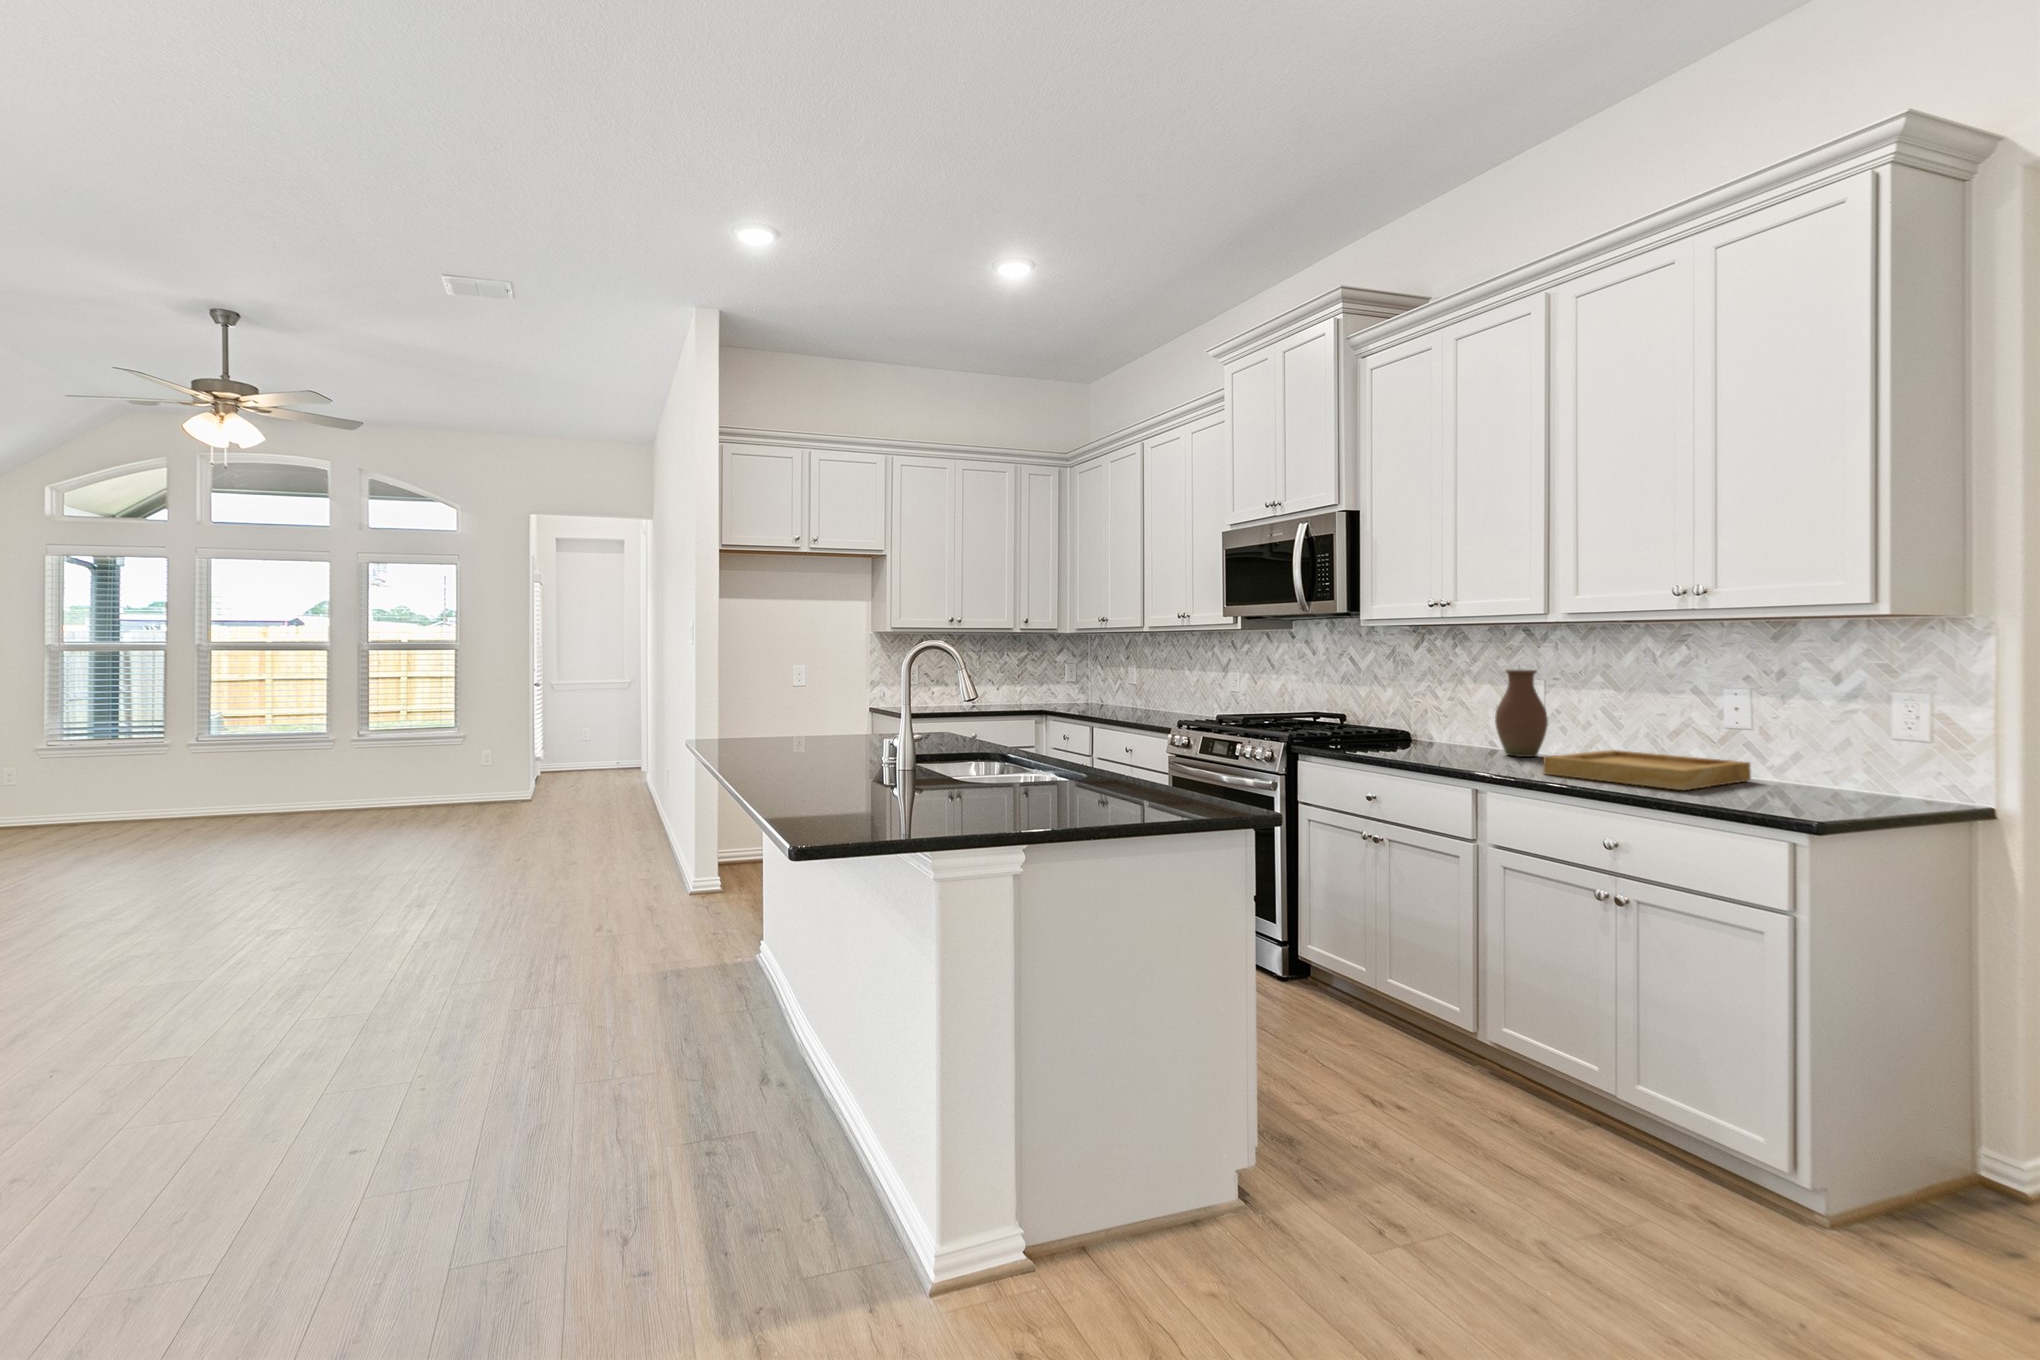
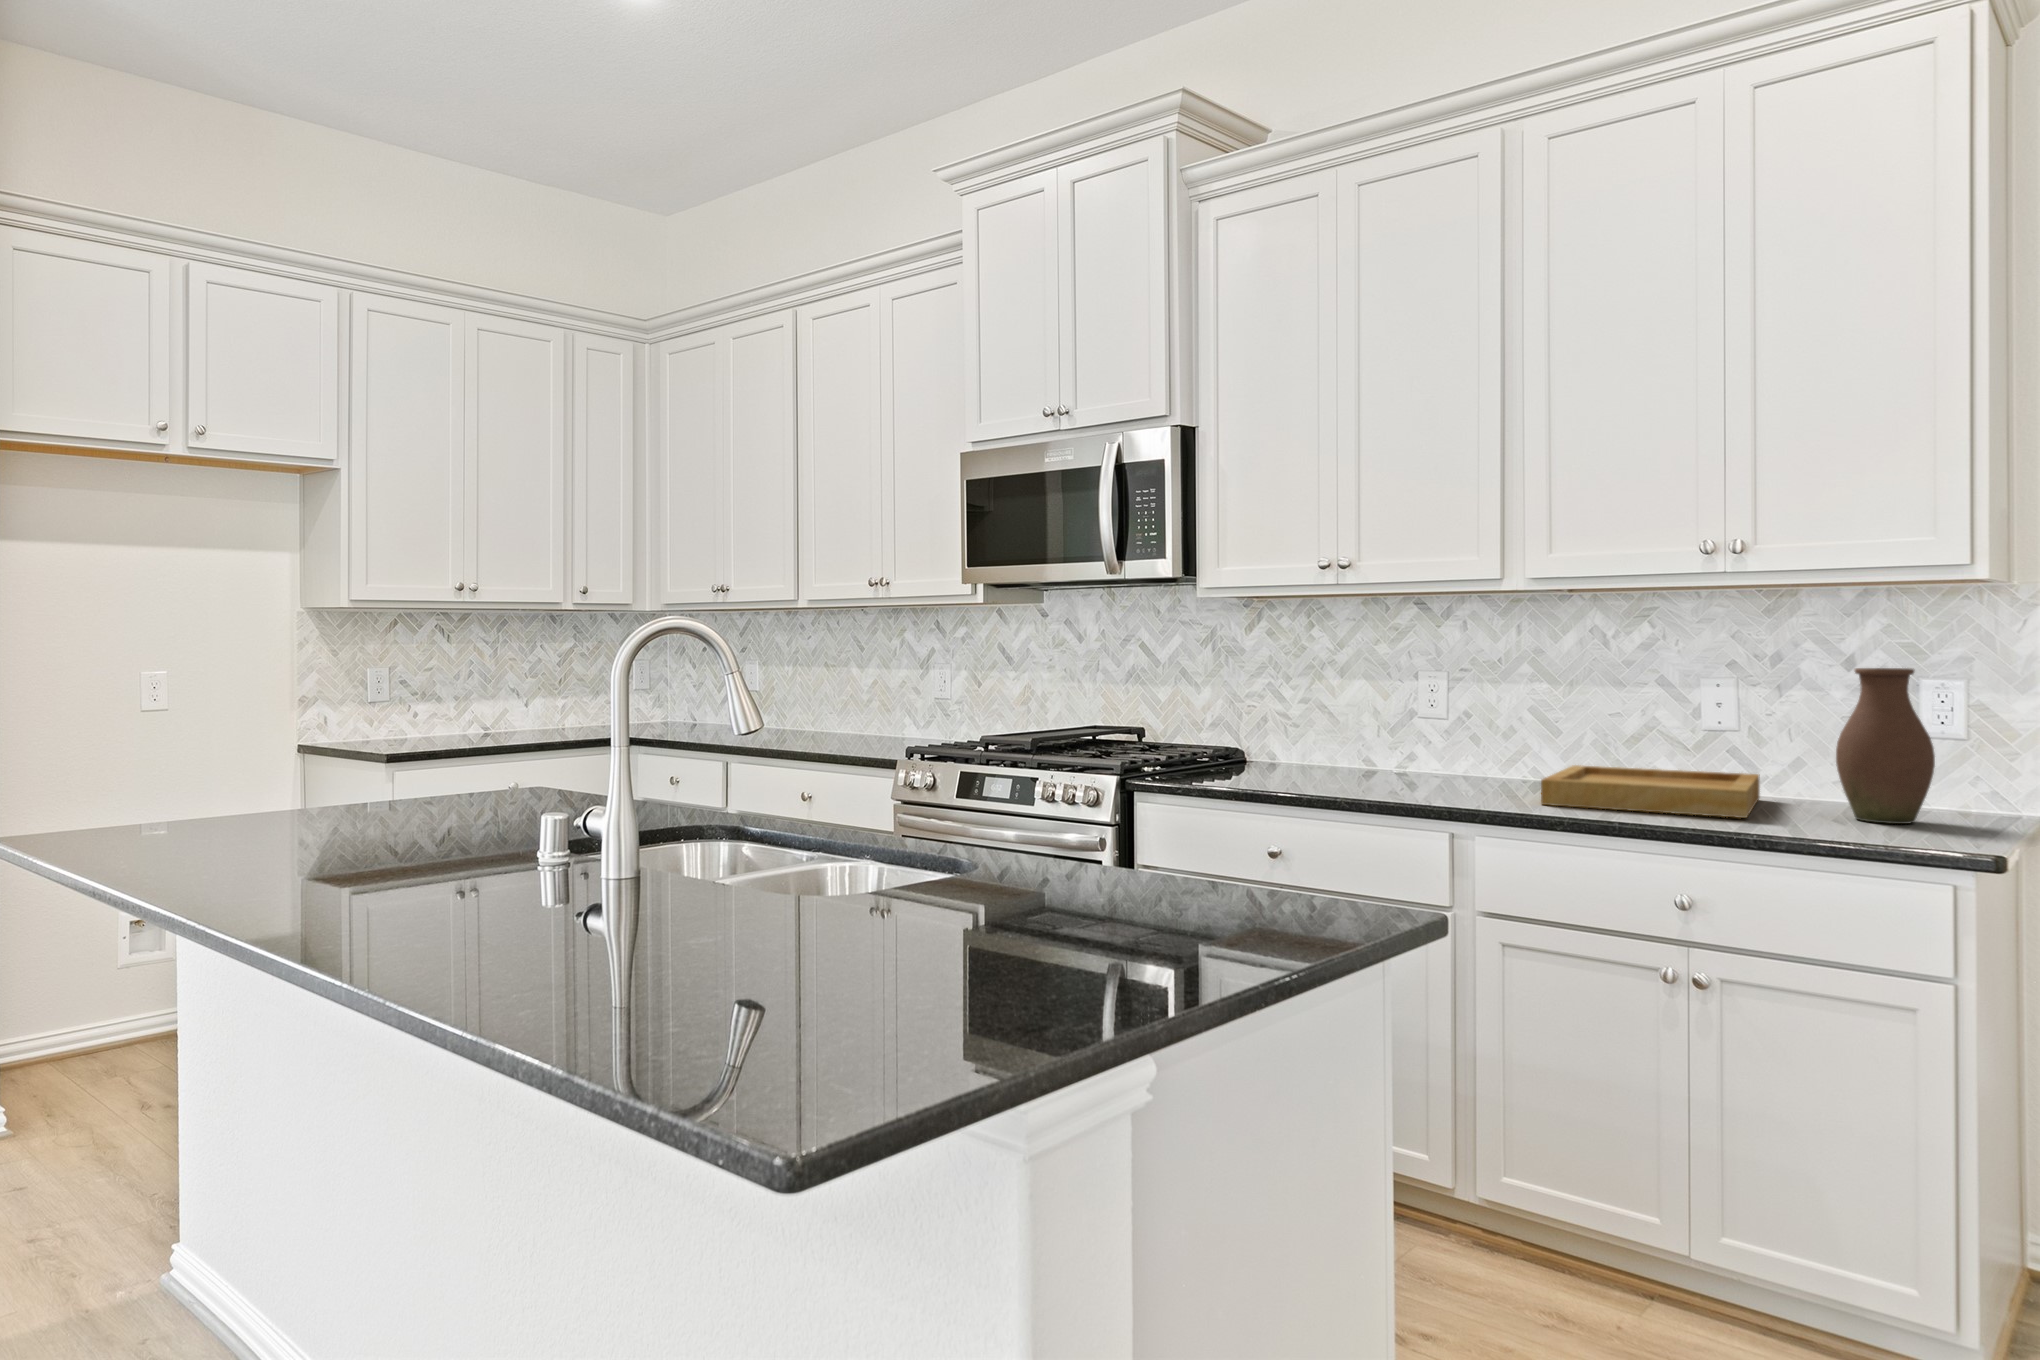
vase: present [1495,670,1548,757] -> present [1836,668,1935,824]

